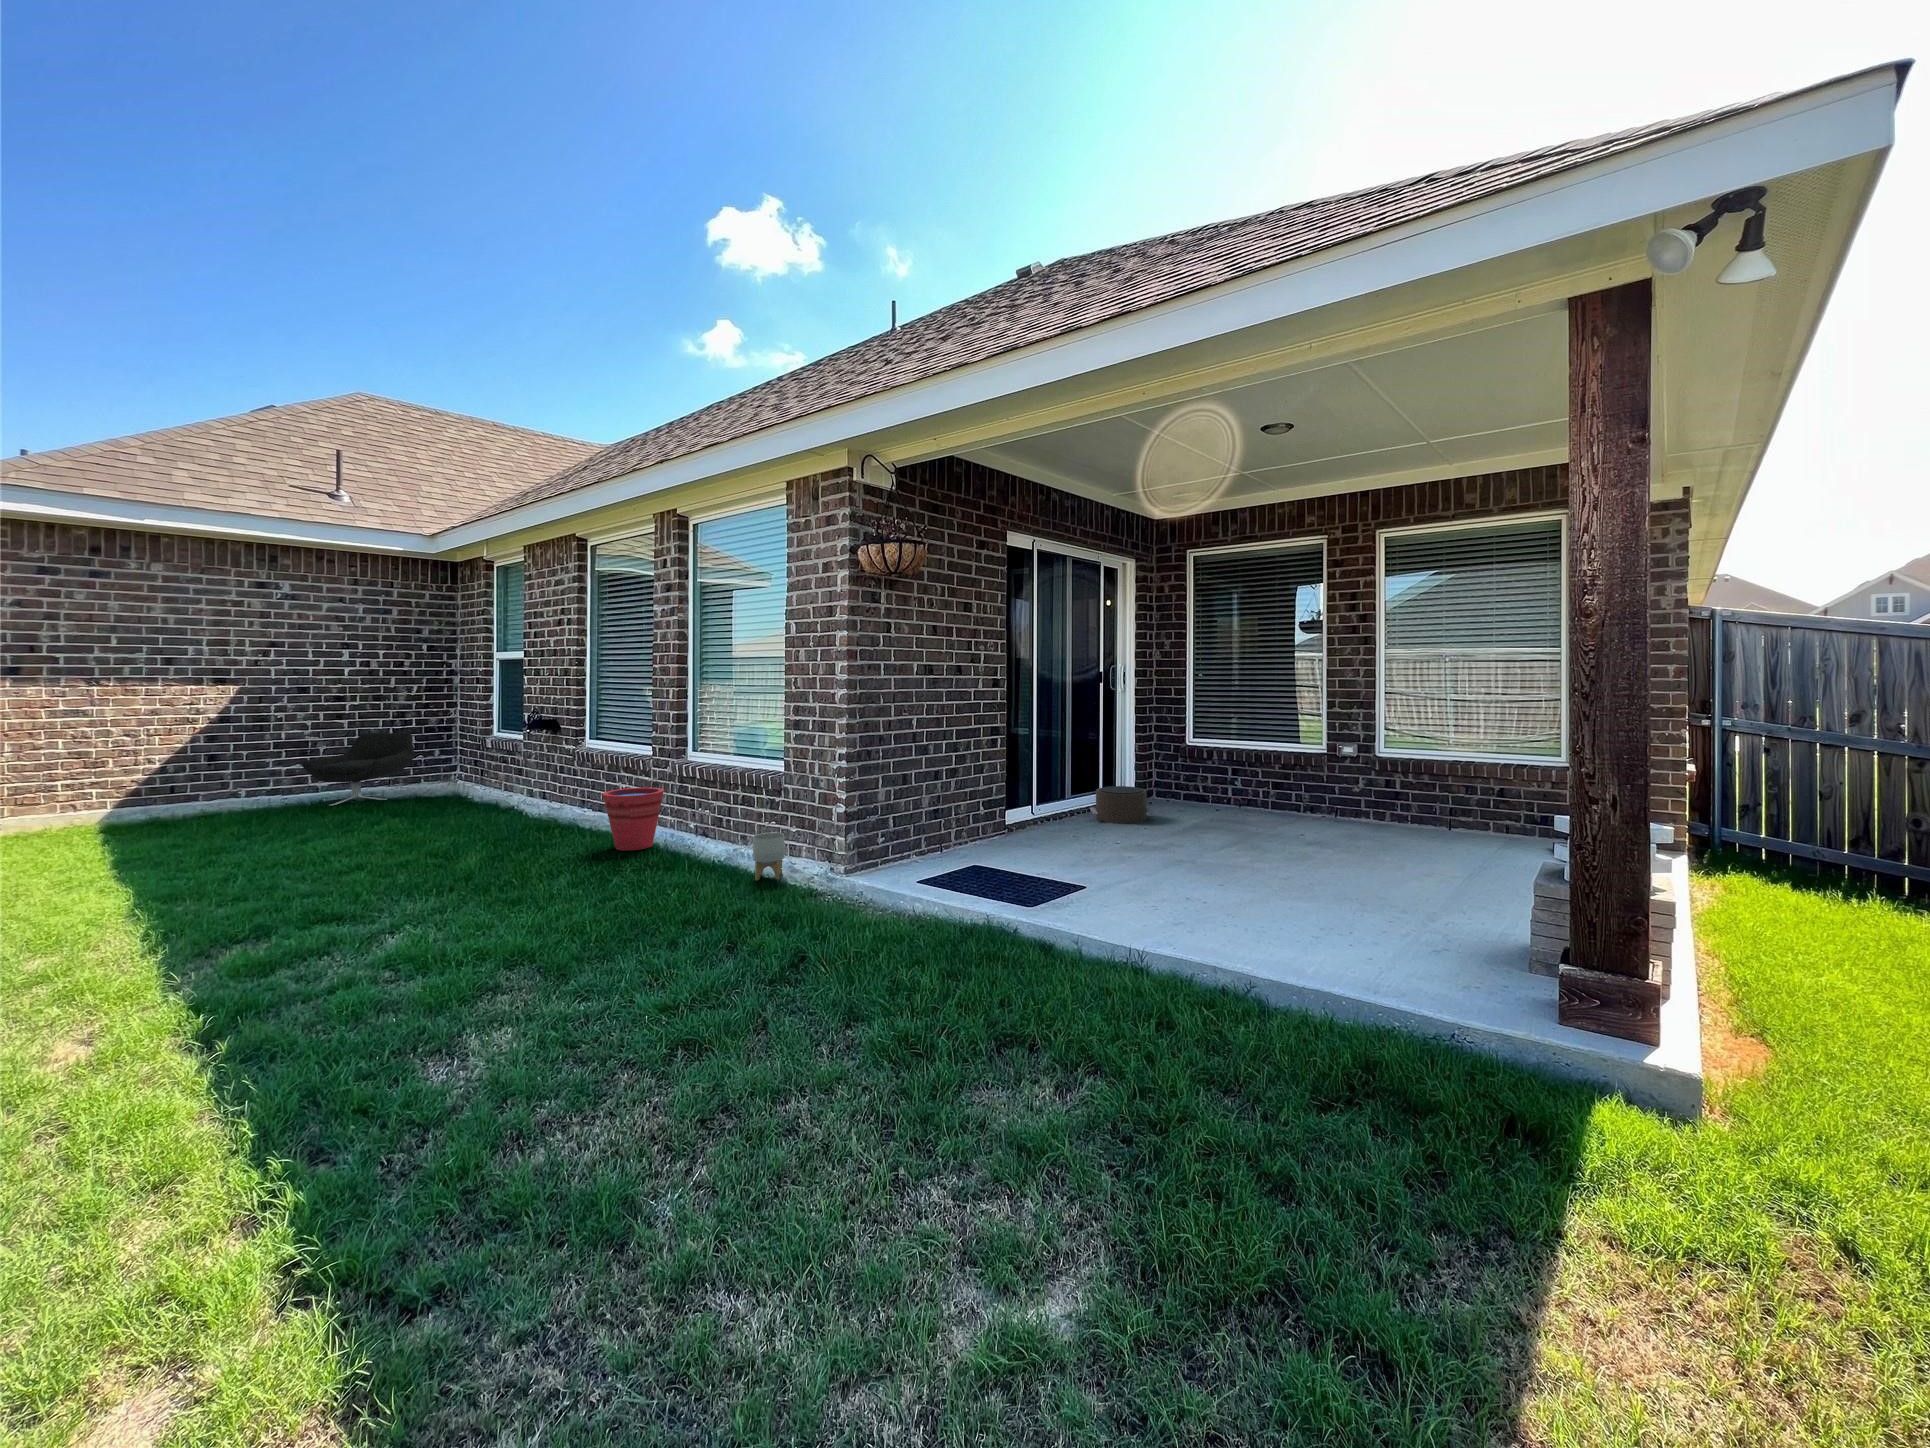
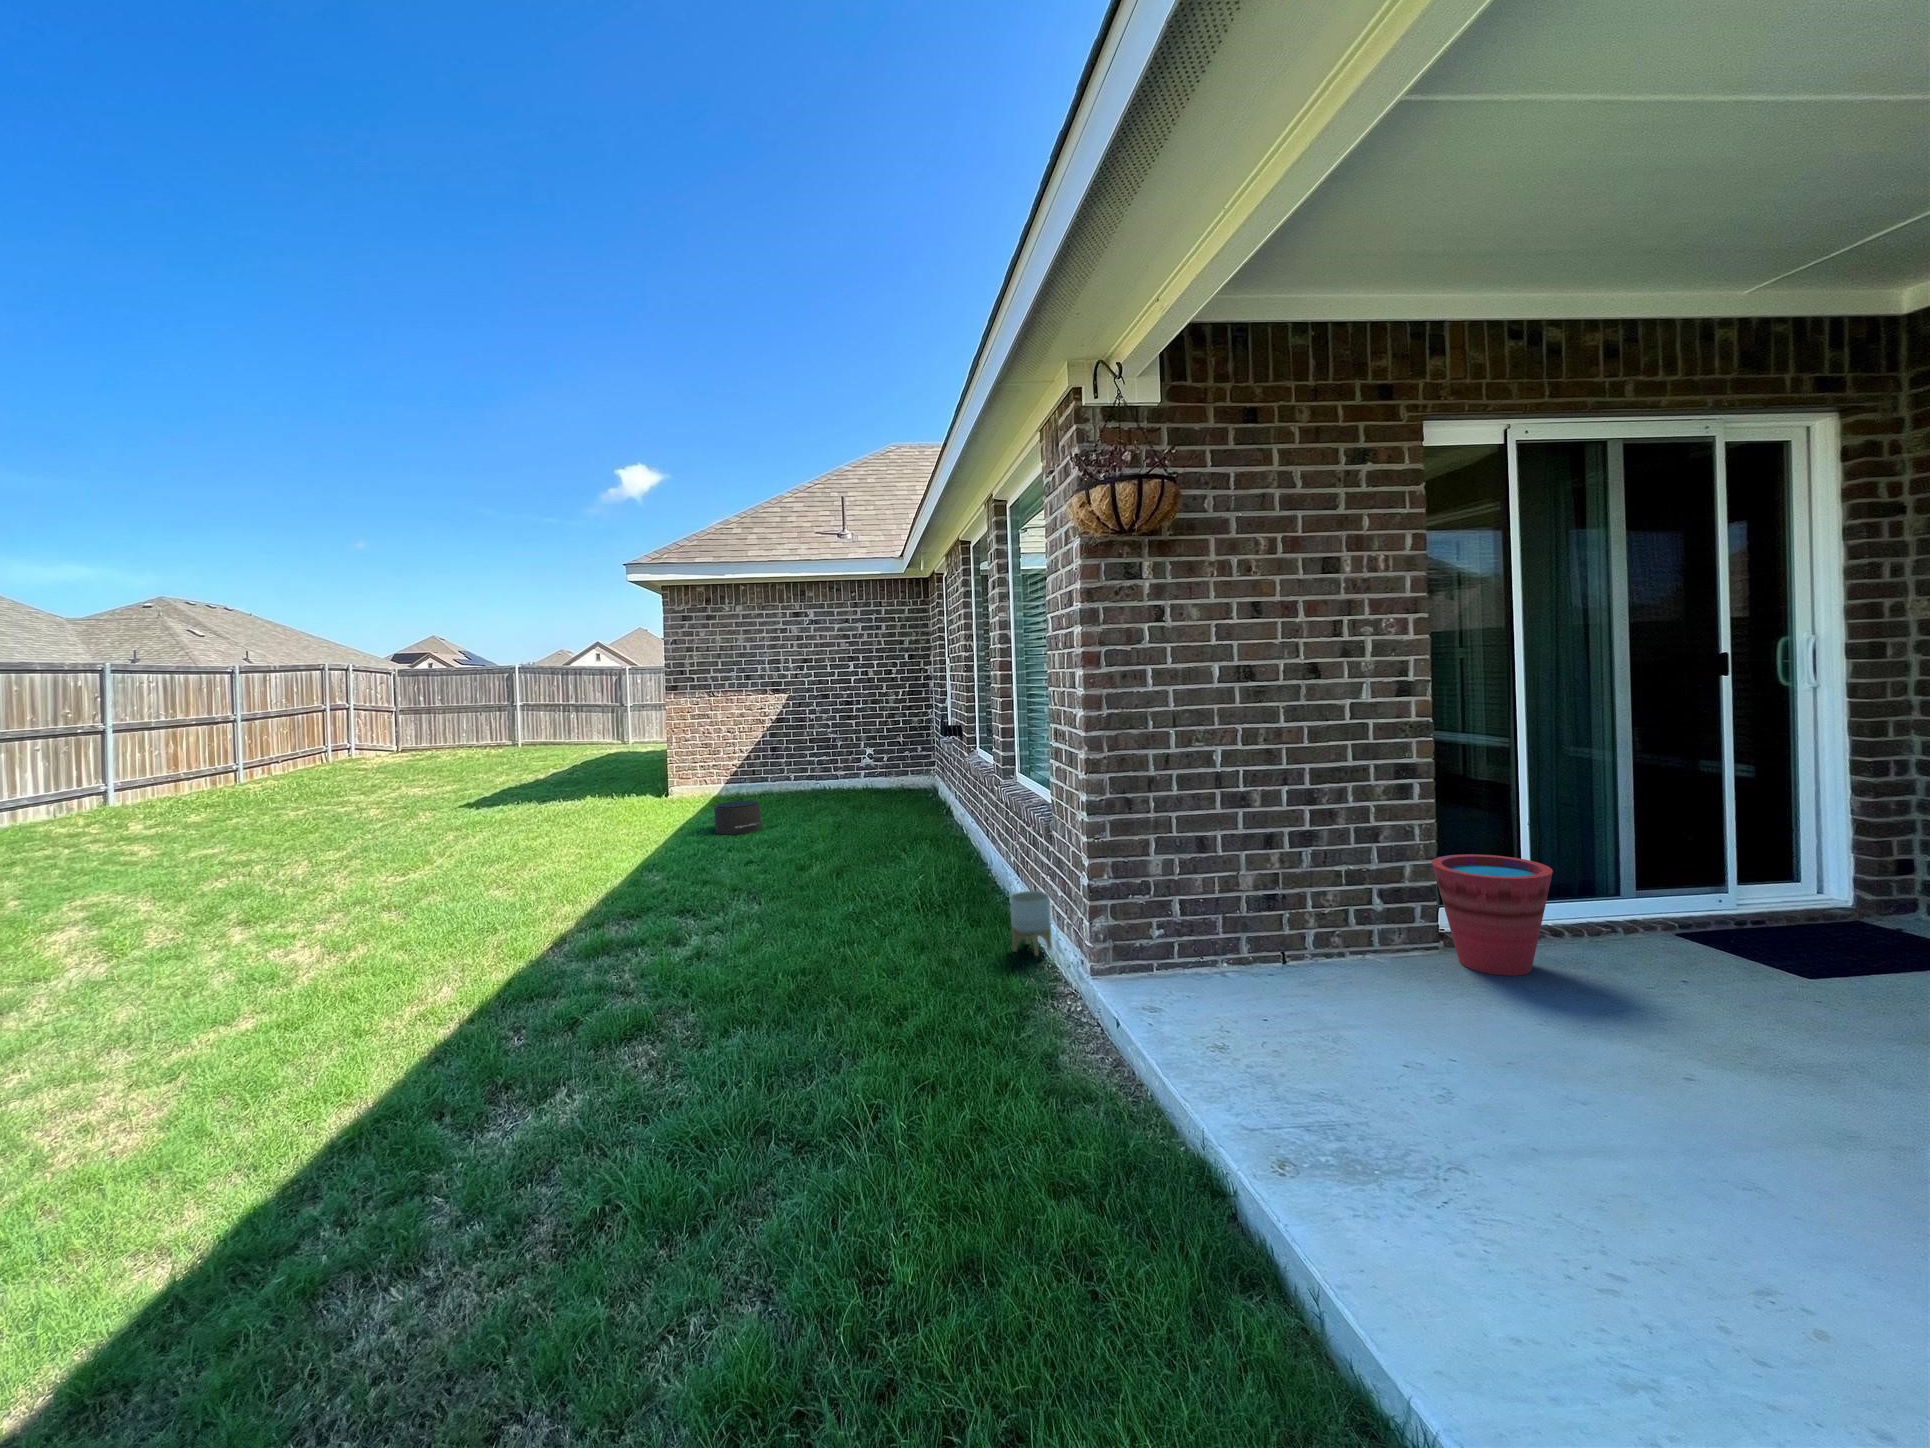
lounge chair: present [302,732,414,805] -> none [820,732,893,795]
pouf: present [1090,786,1155,823] -> present [709,801,761,834]
bucket: present [603,788,664,851] -> present [1432,854,1553,976]

